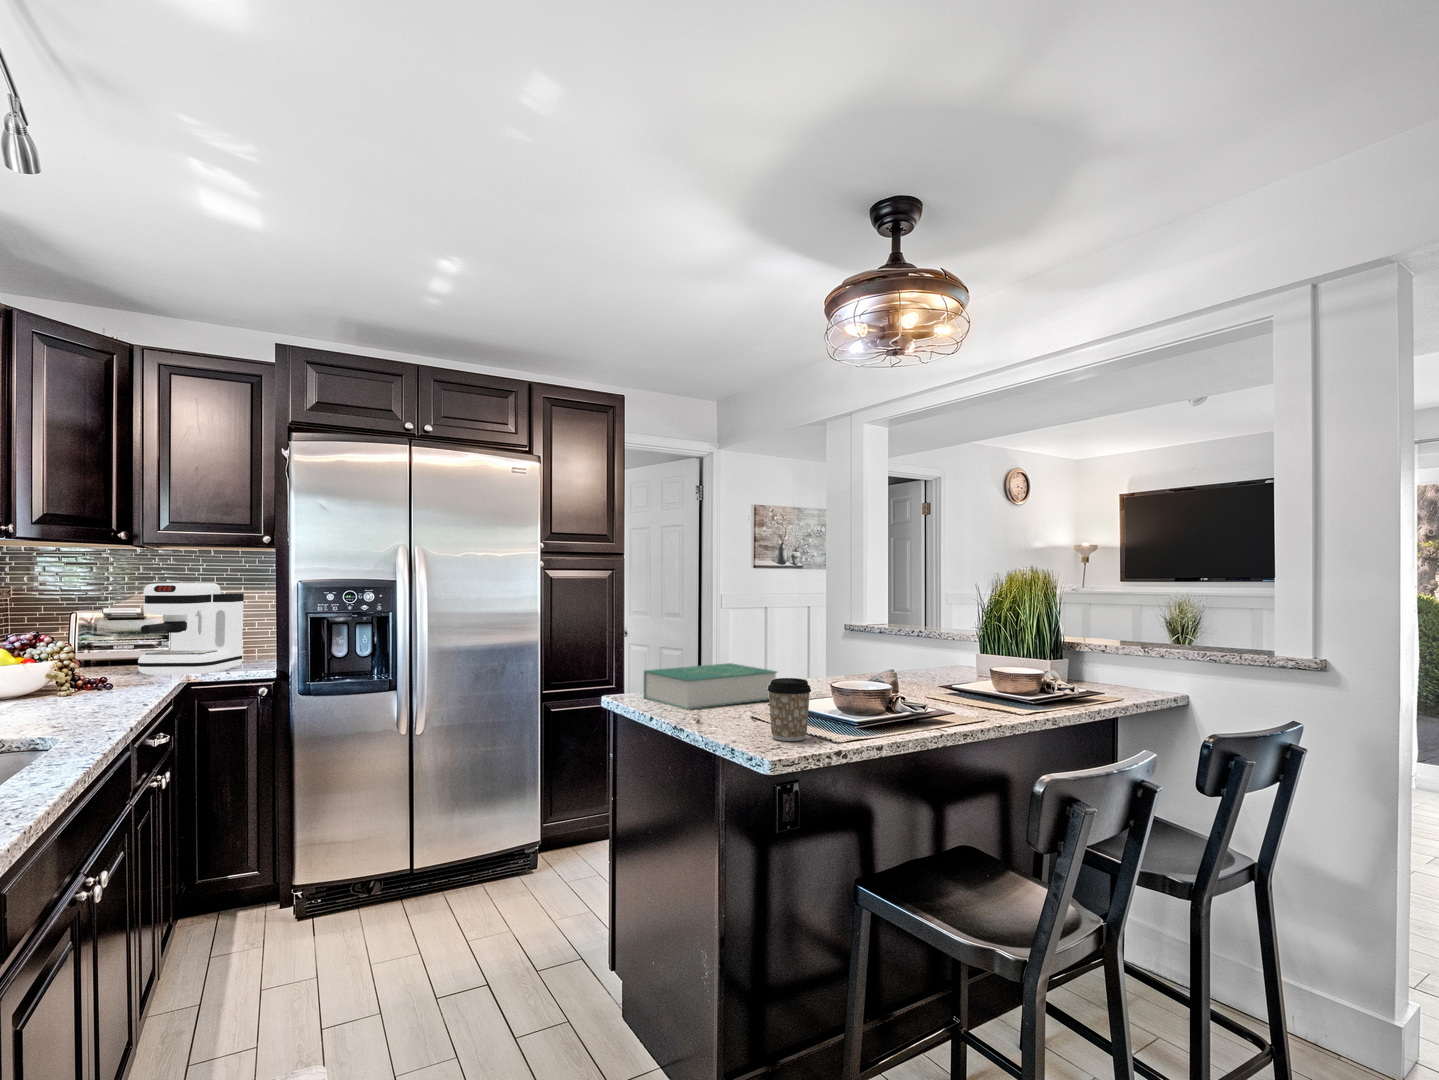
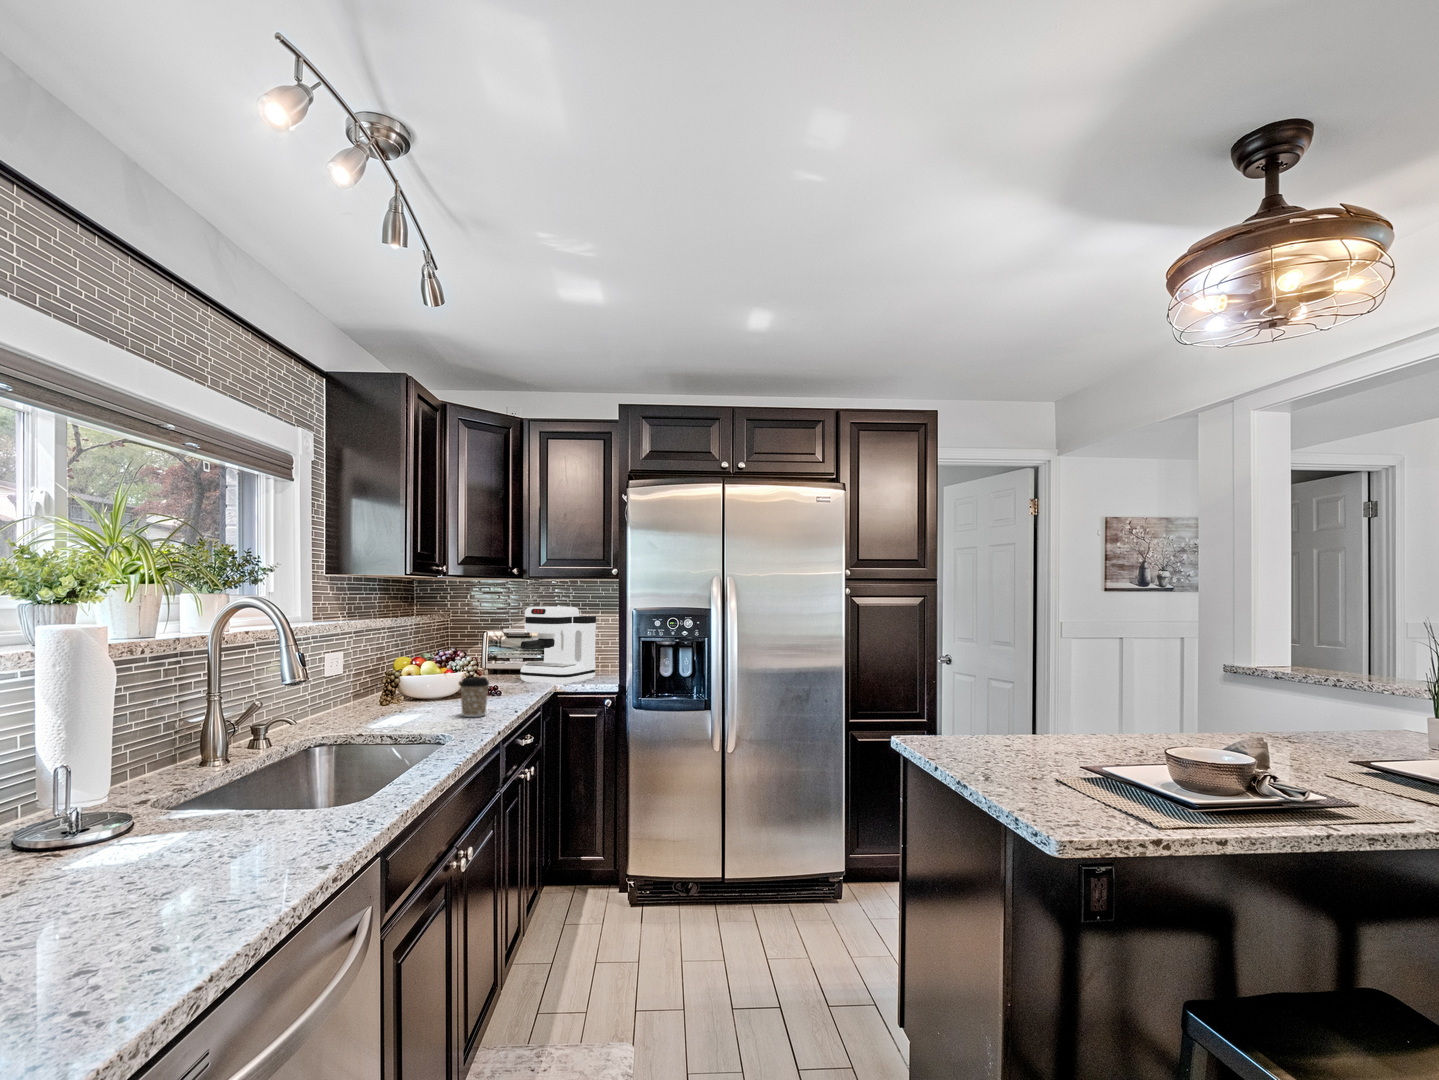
book: present [644,663,777,710] -> none [935,711,1096,762]
coffee cup: present [767,678,811,741] -> present [460,677,489,717]

